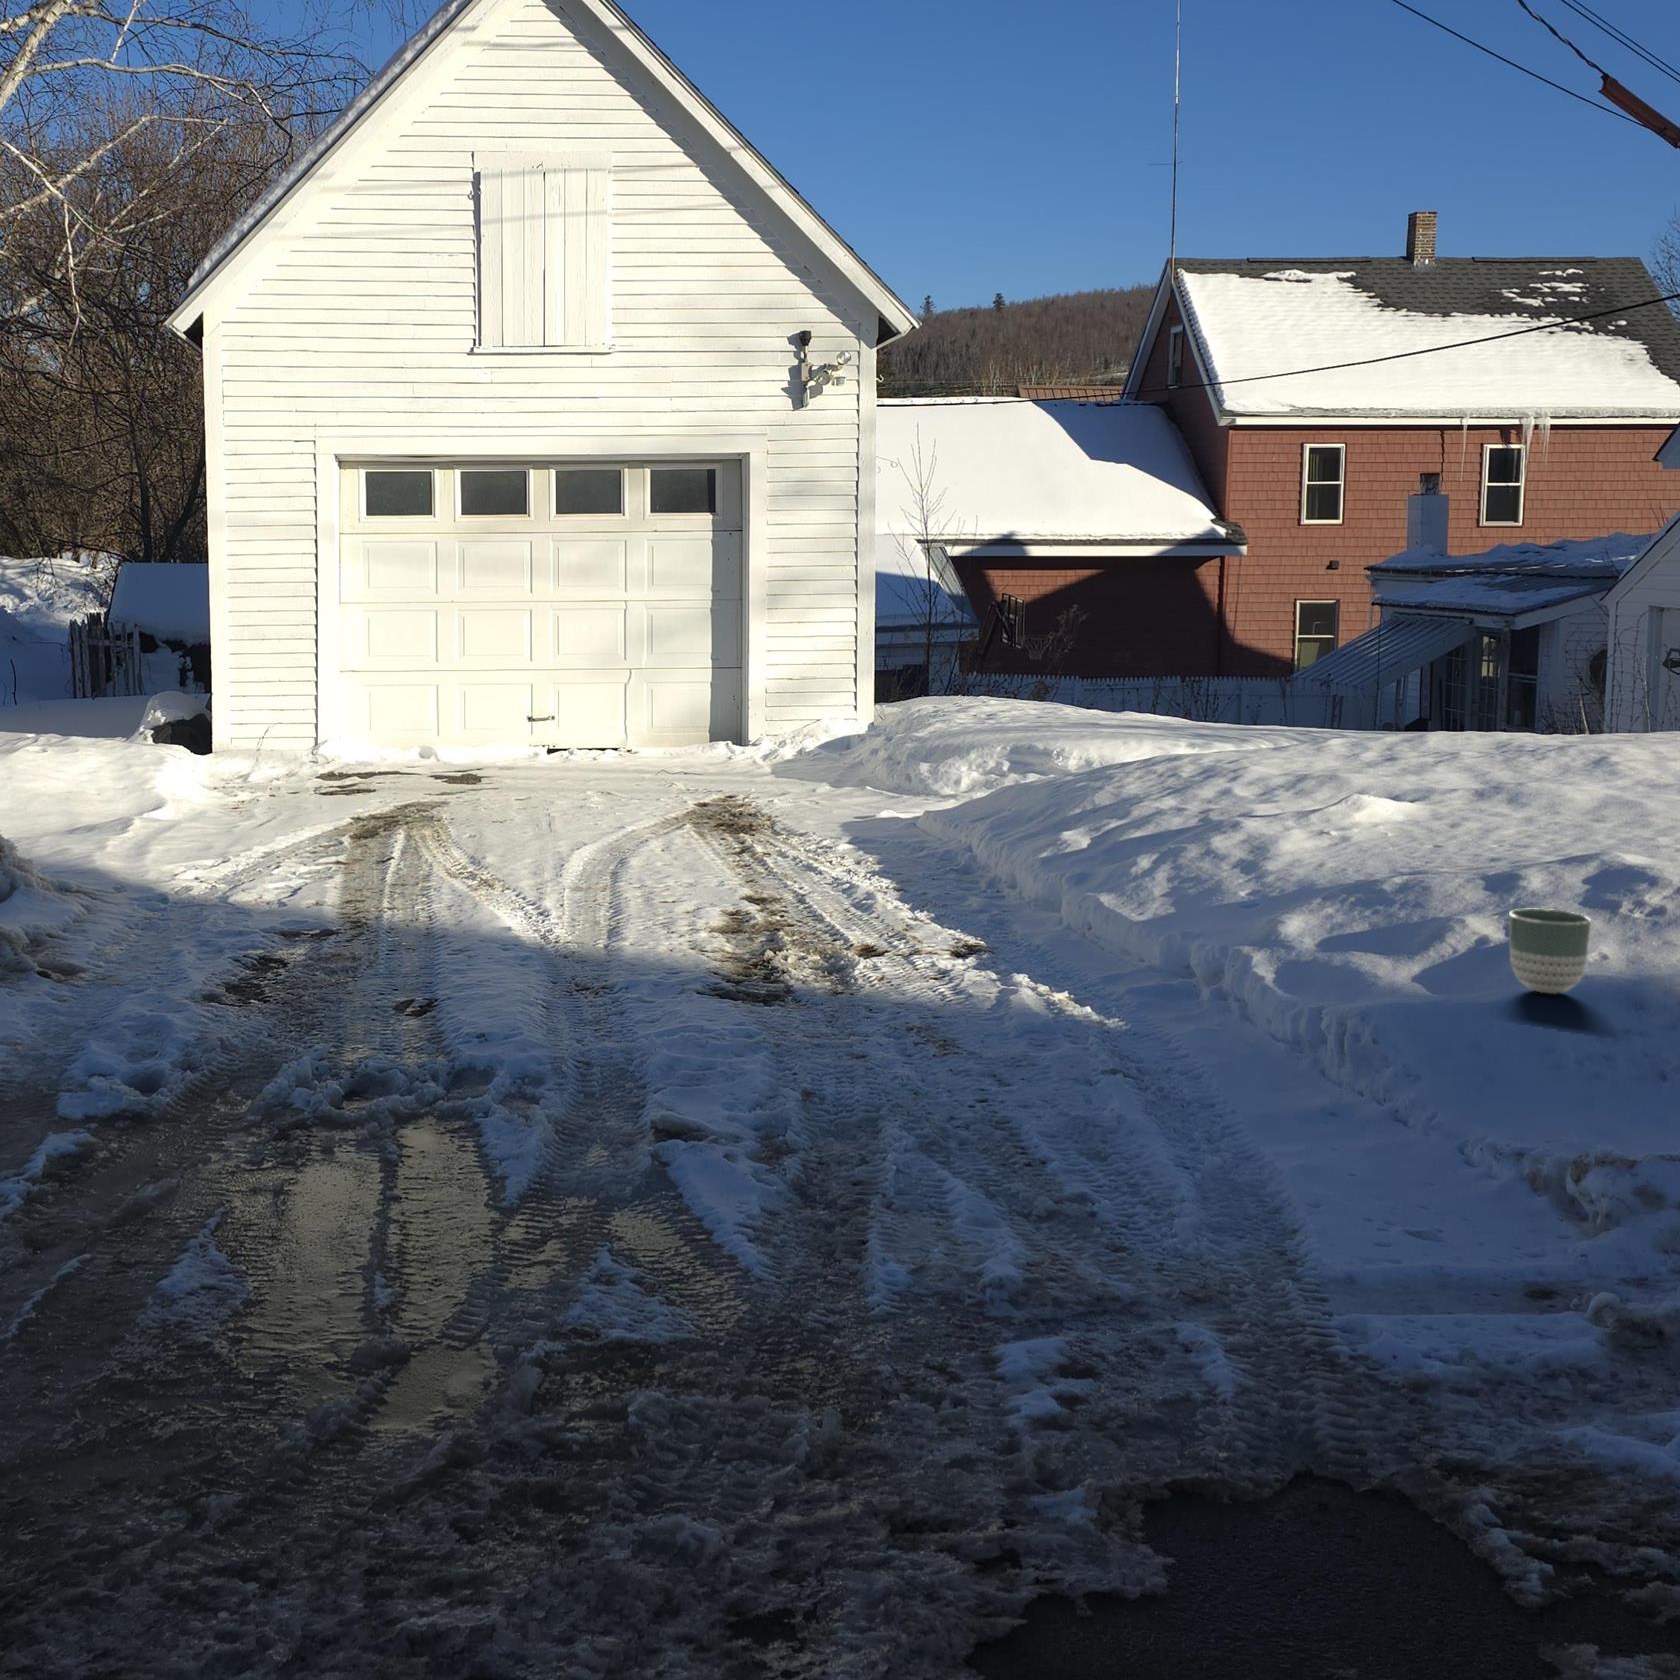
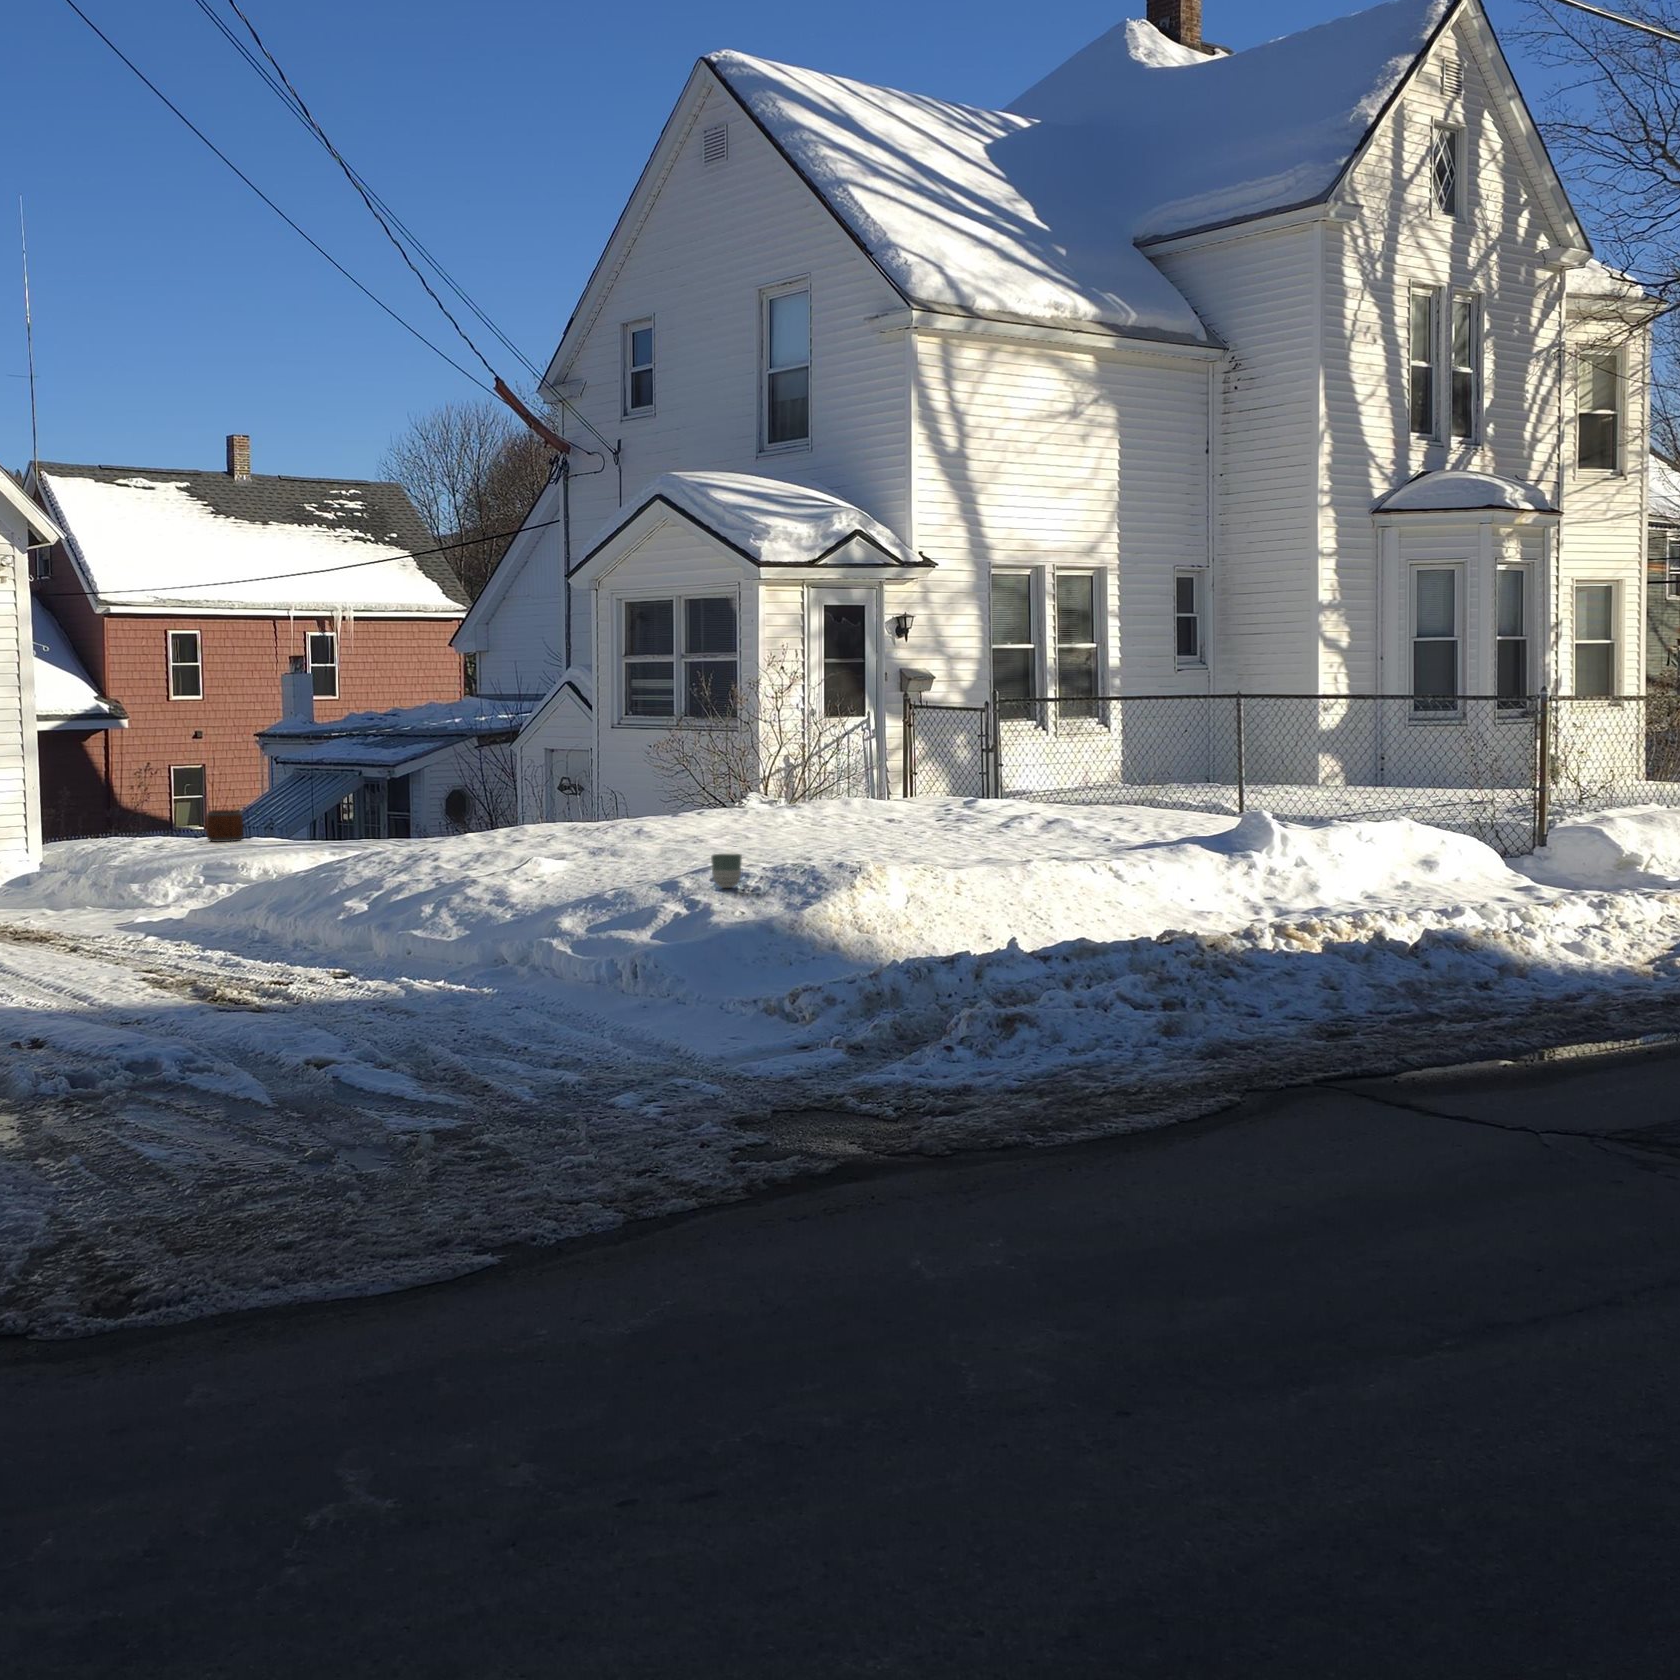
bucket: none [1008,679,1058,724] -> present [206,810,243,842]

